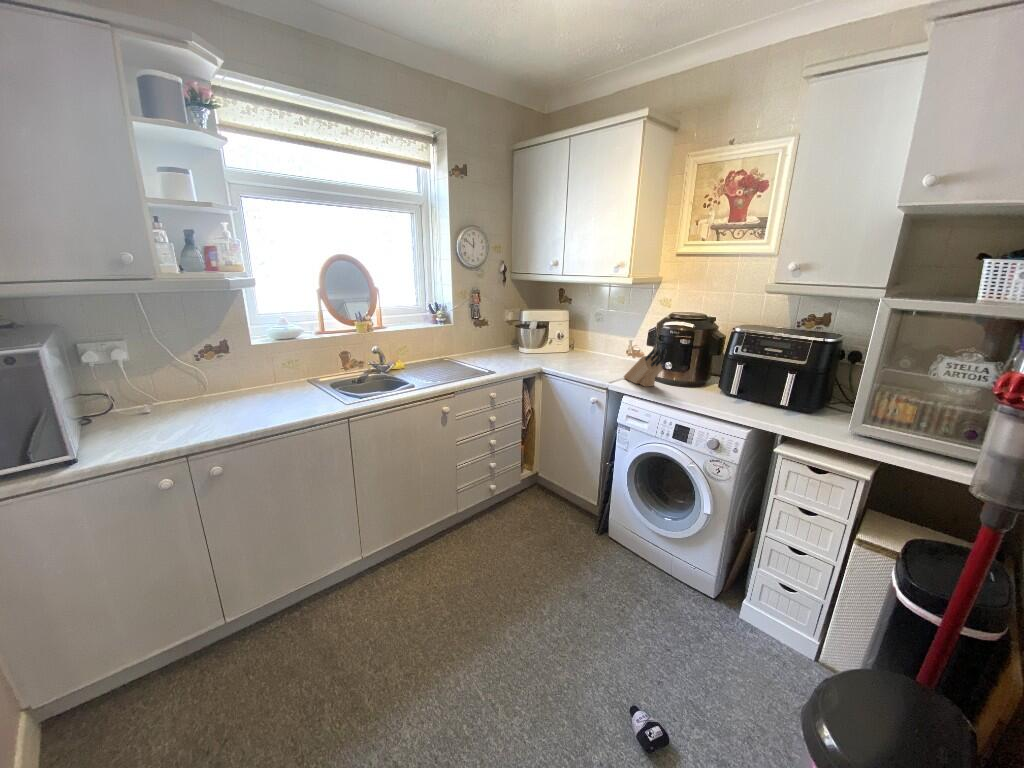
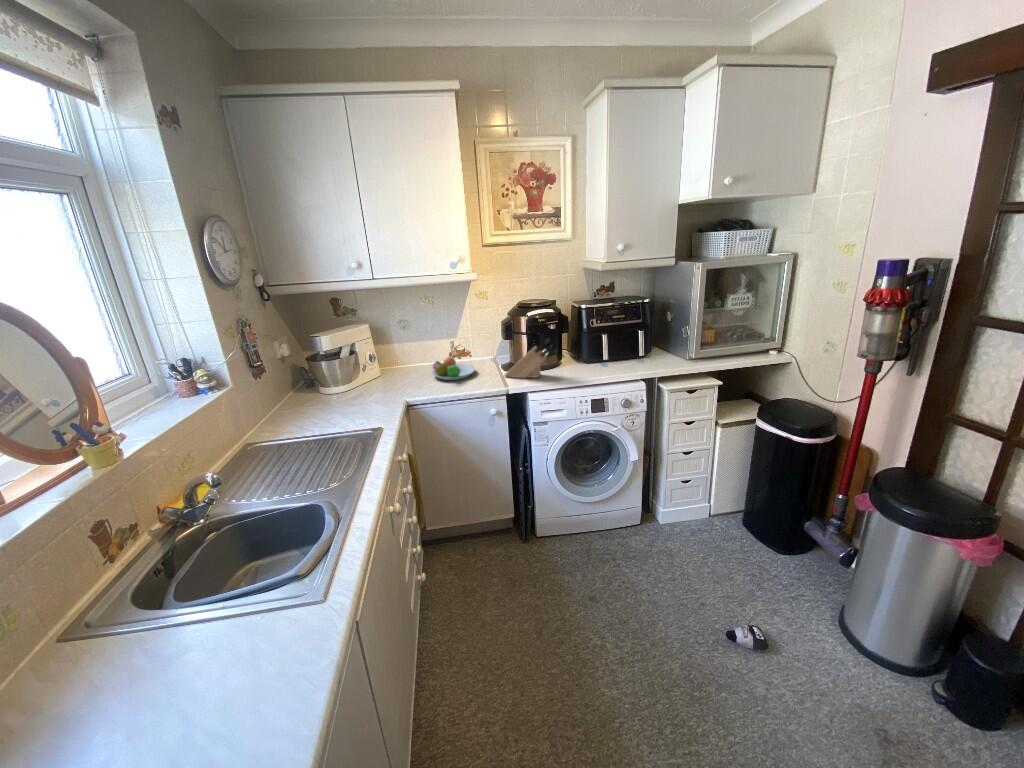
fruit bowl: none [578,350,617,370] -> present [432,356,475,380]

